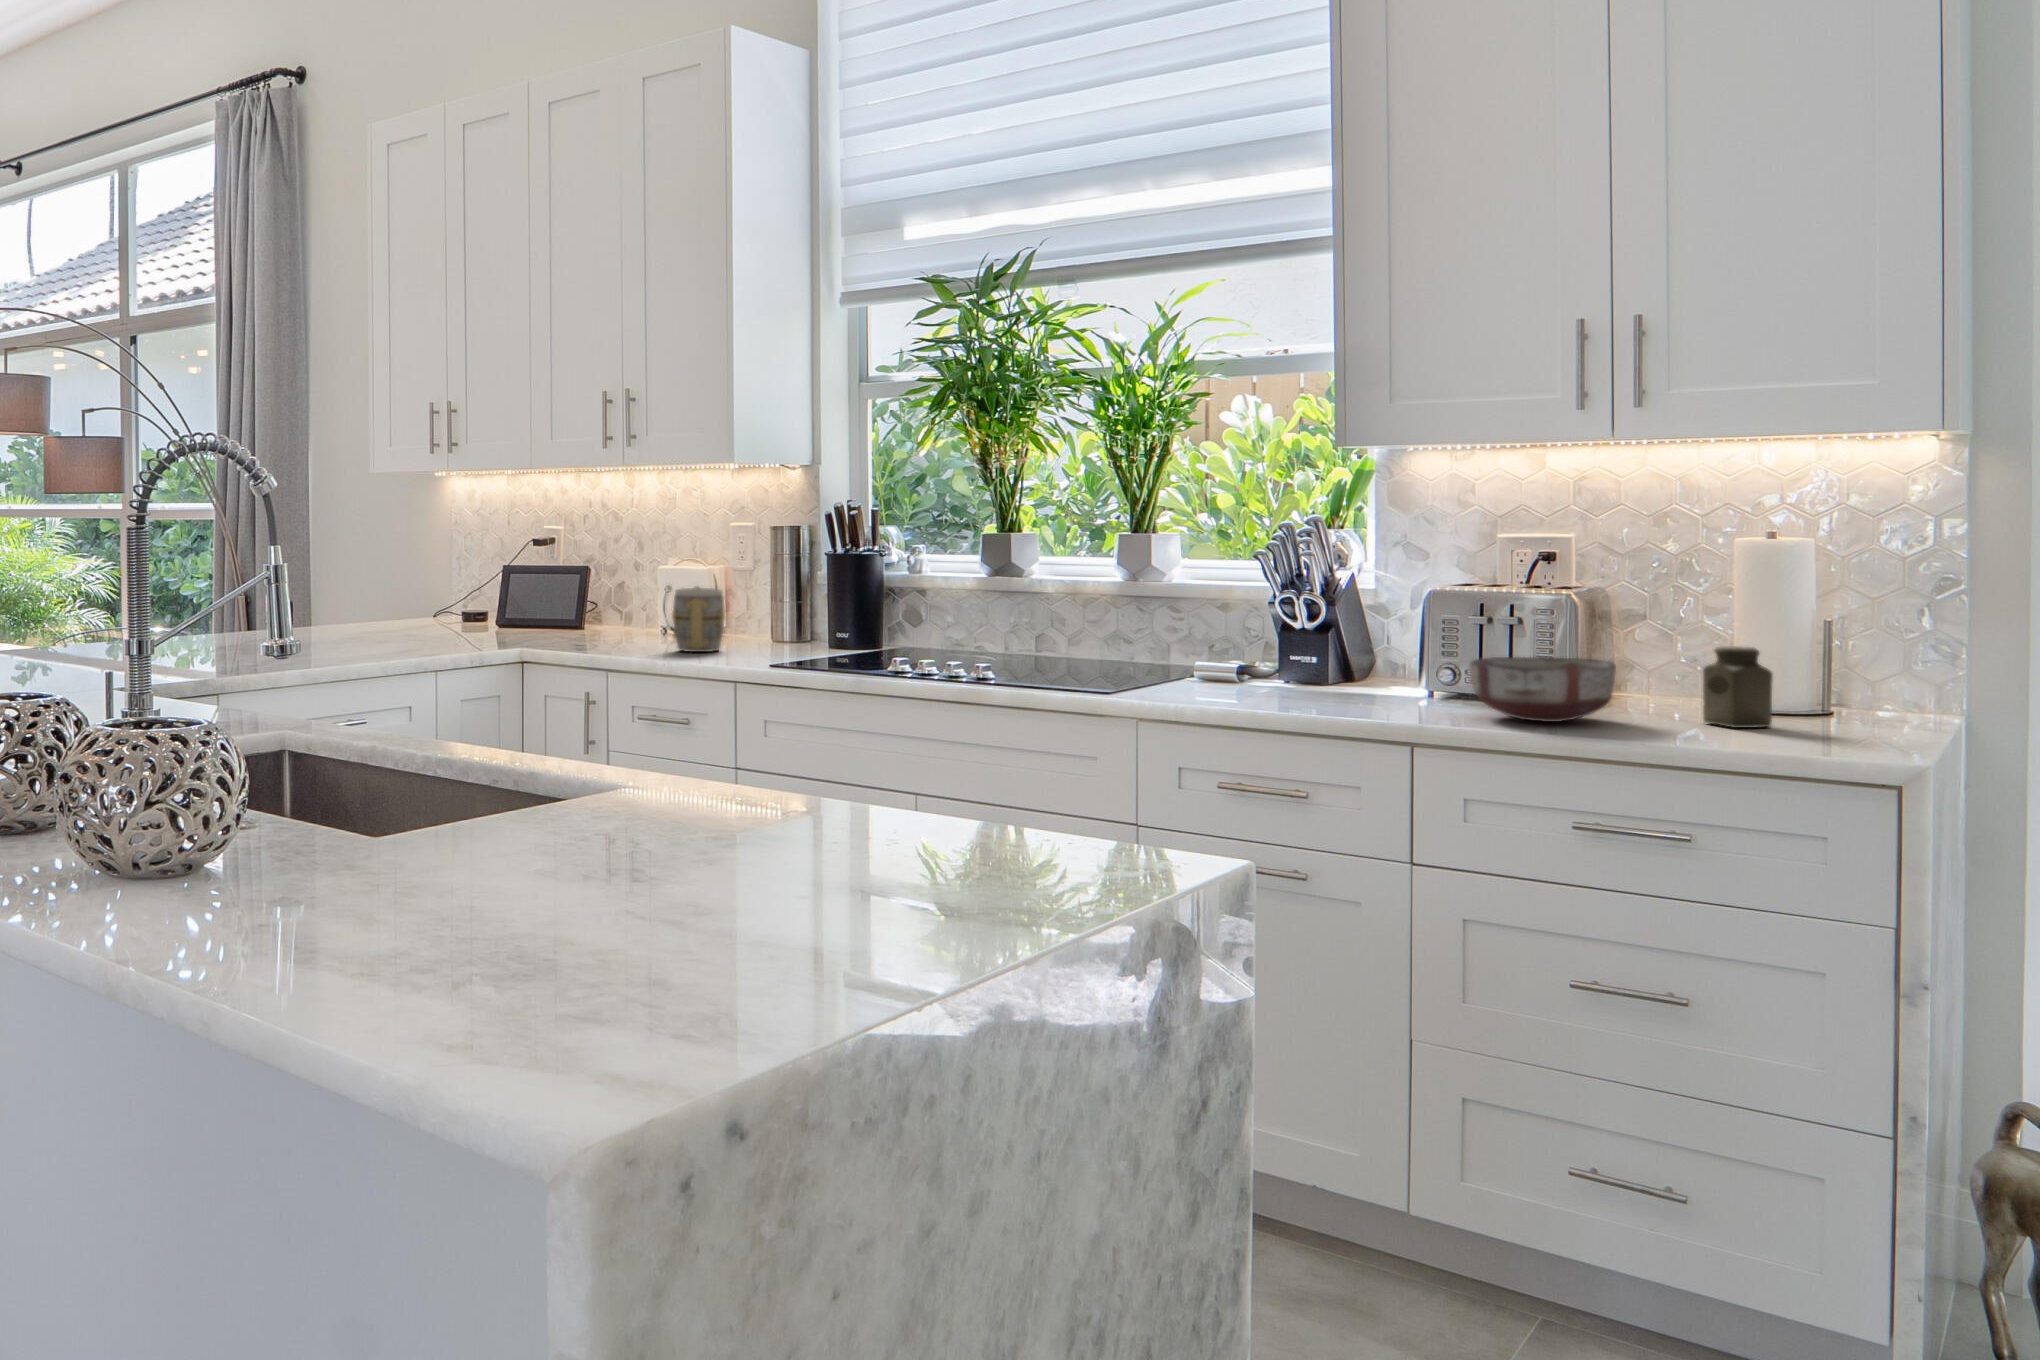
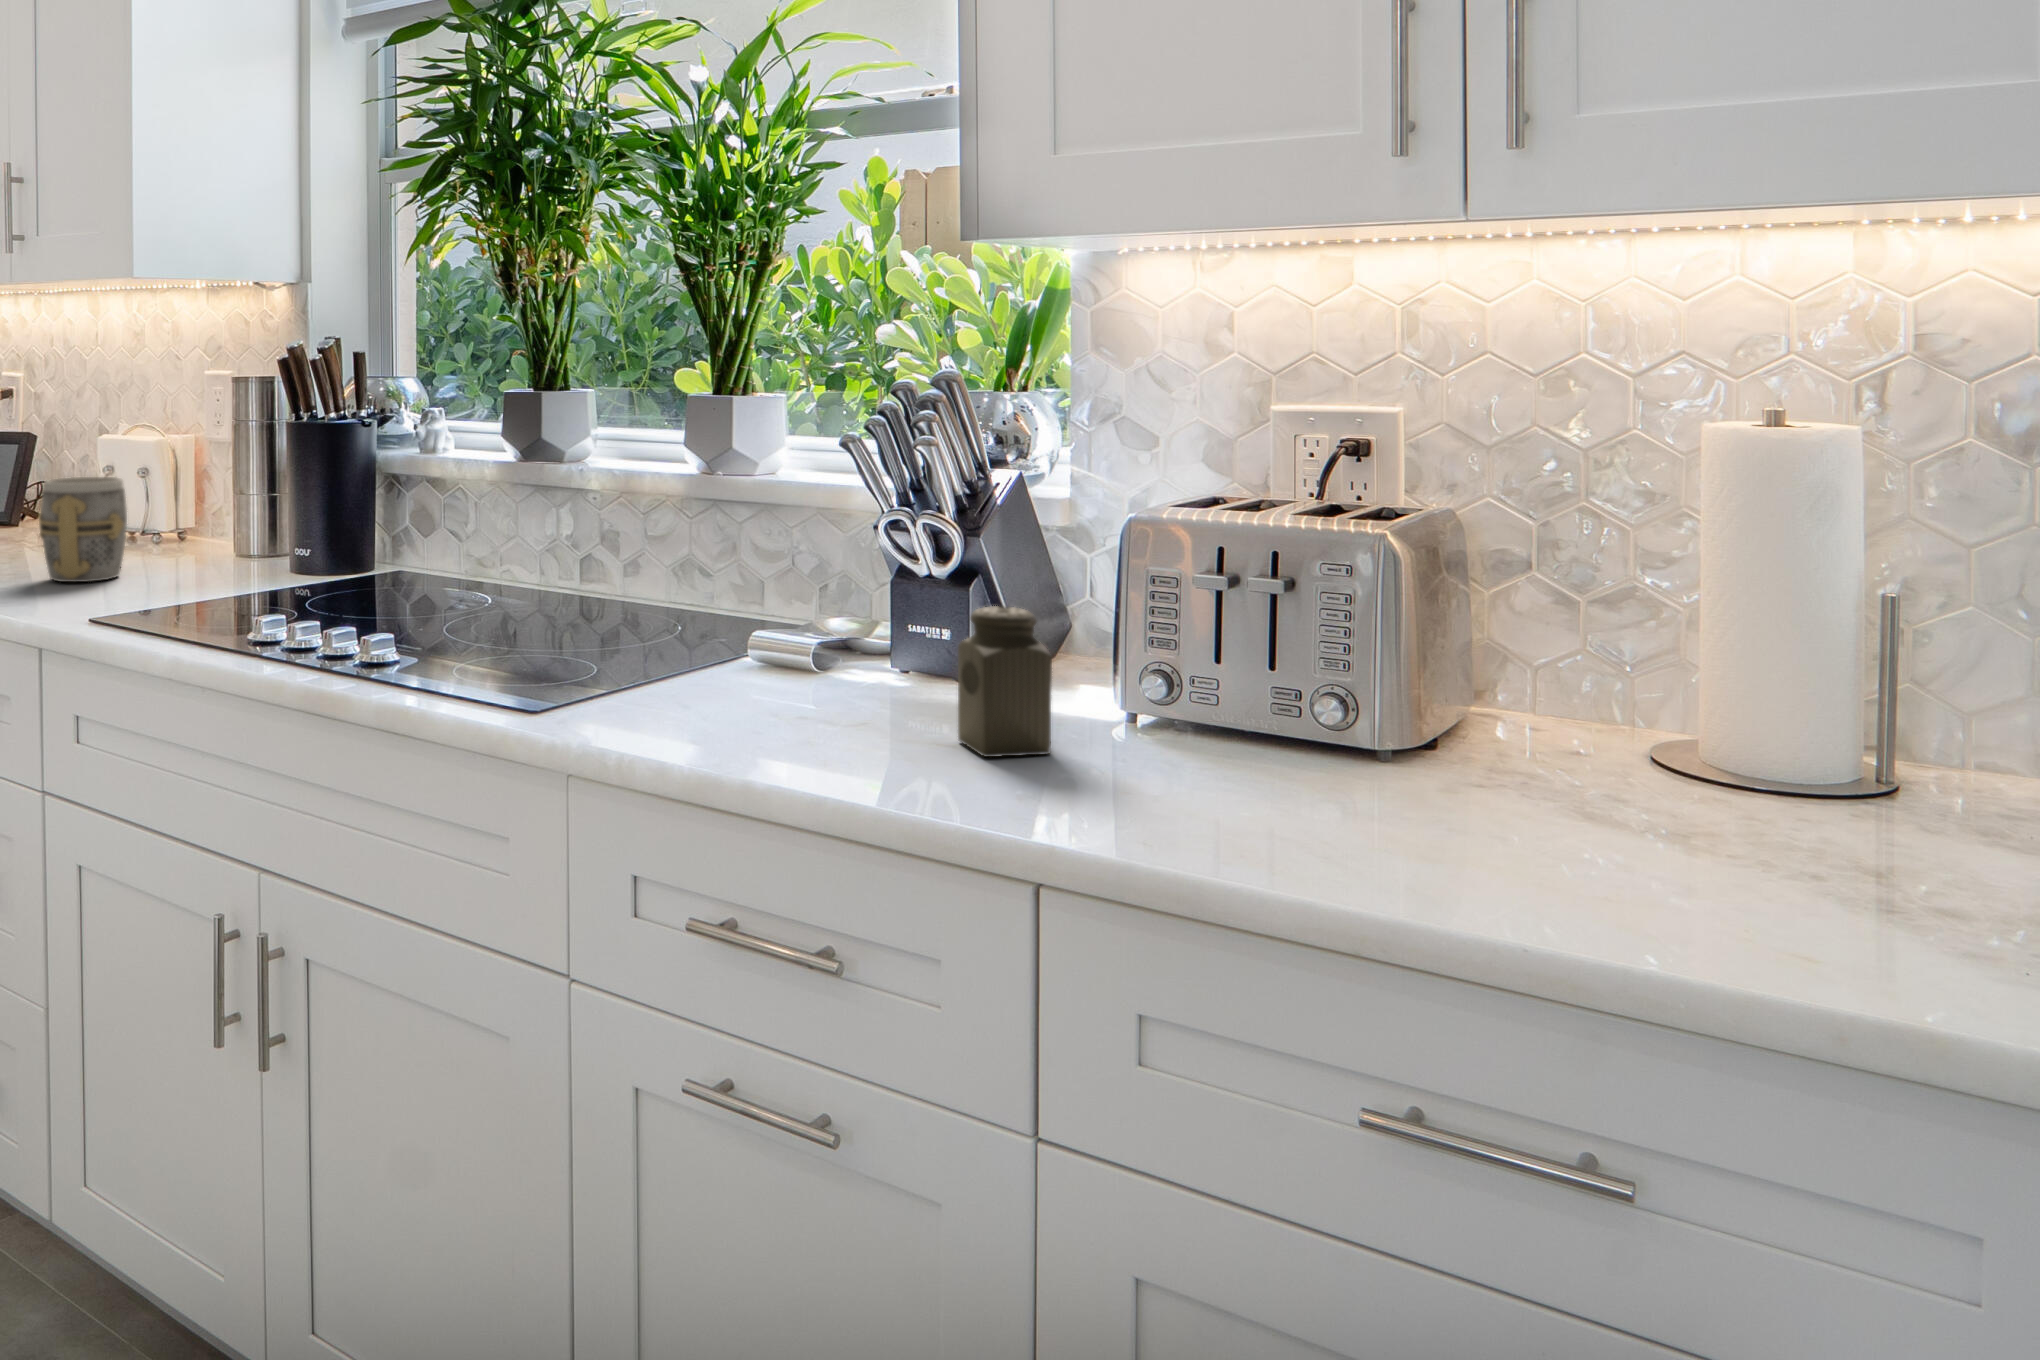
salt shaker: present [1703,646,1773,728] -> present [958,606,1052,757]
ceramic bowl: present [1470,657,1616,722] -> none [1185,659,1470,814]

